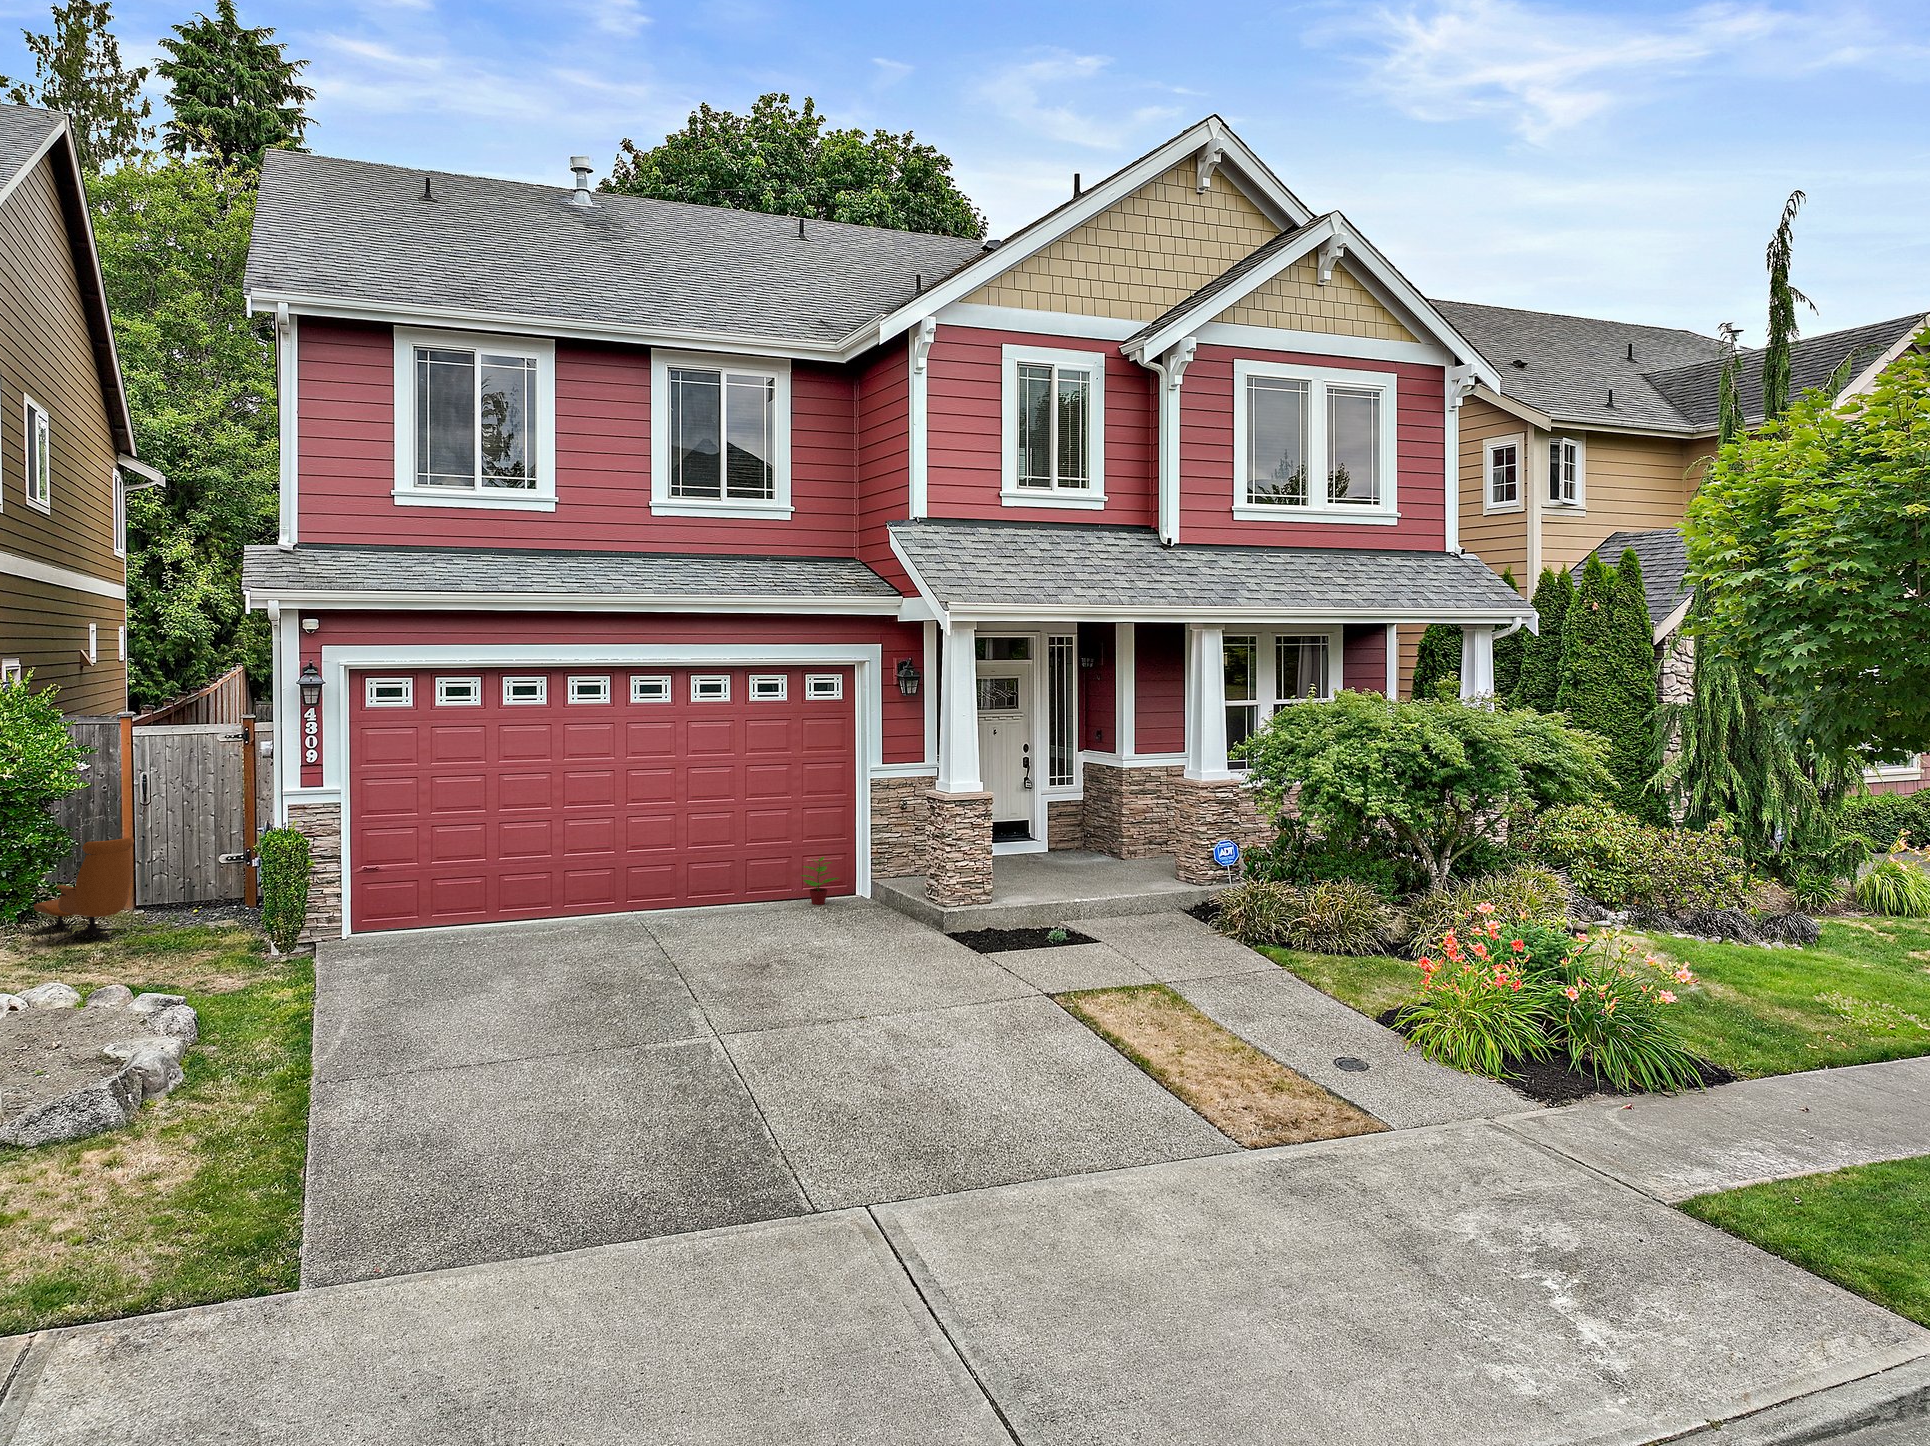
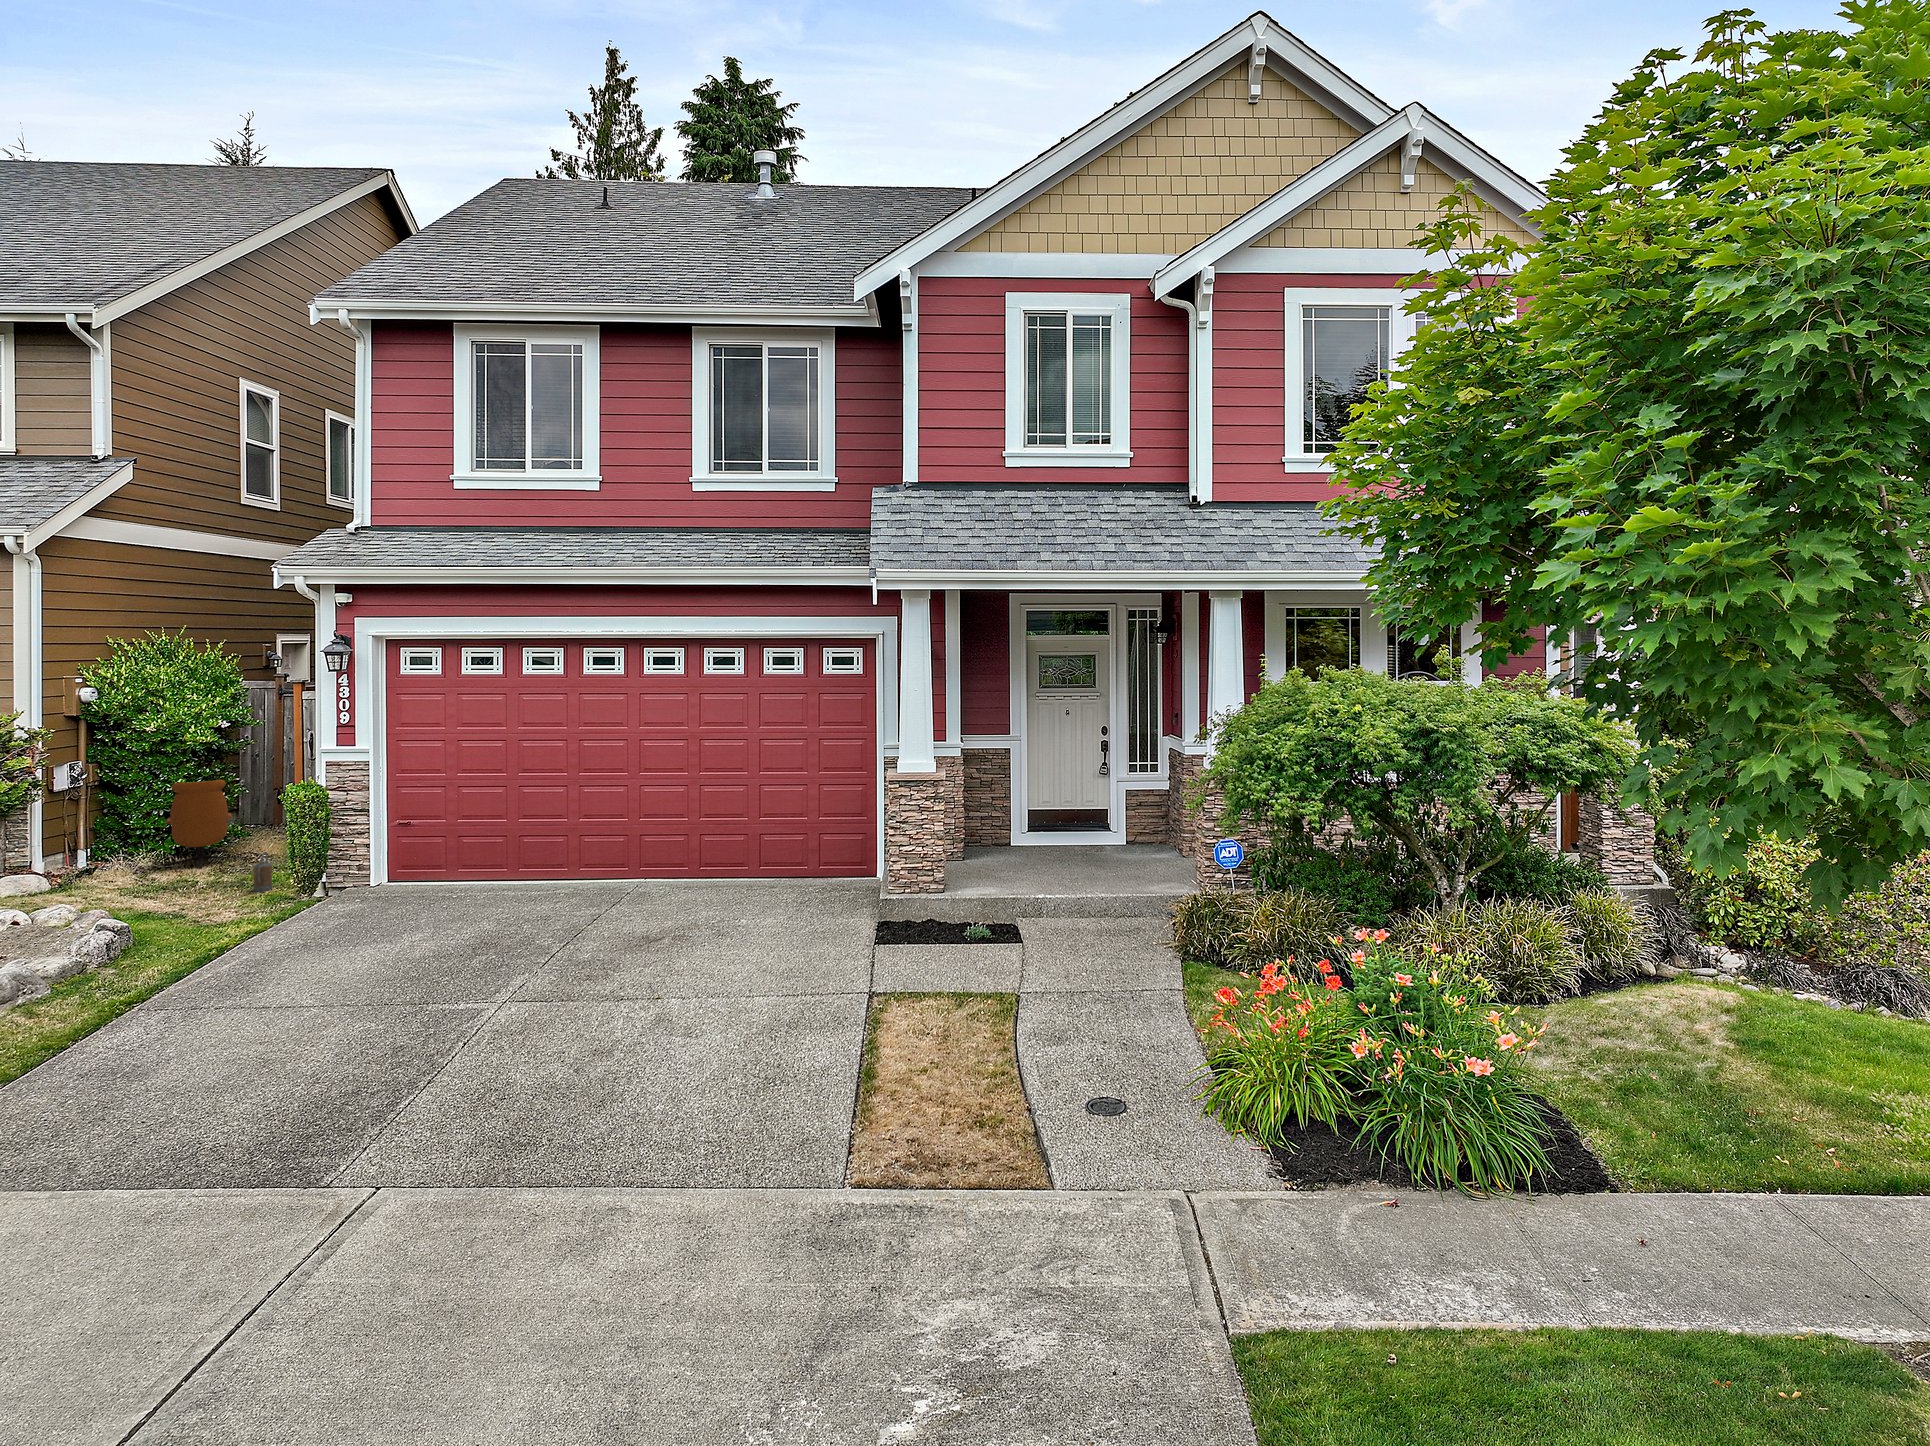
potted plant: present [801,857,839,905] -> none [799,828,841,878]
watering can: none [237,910,256,954] -> present [253,852,272,892]

